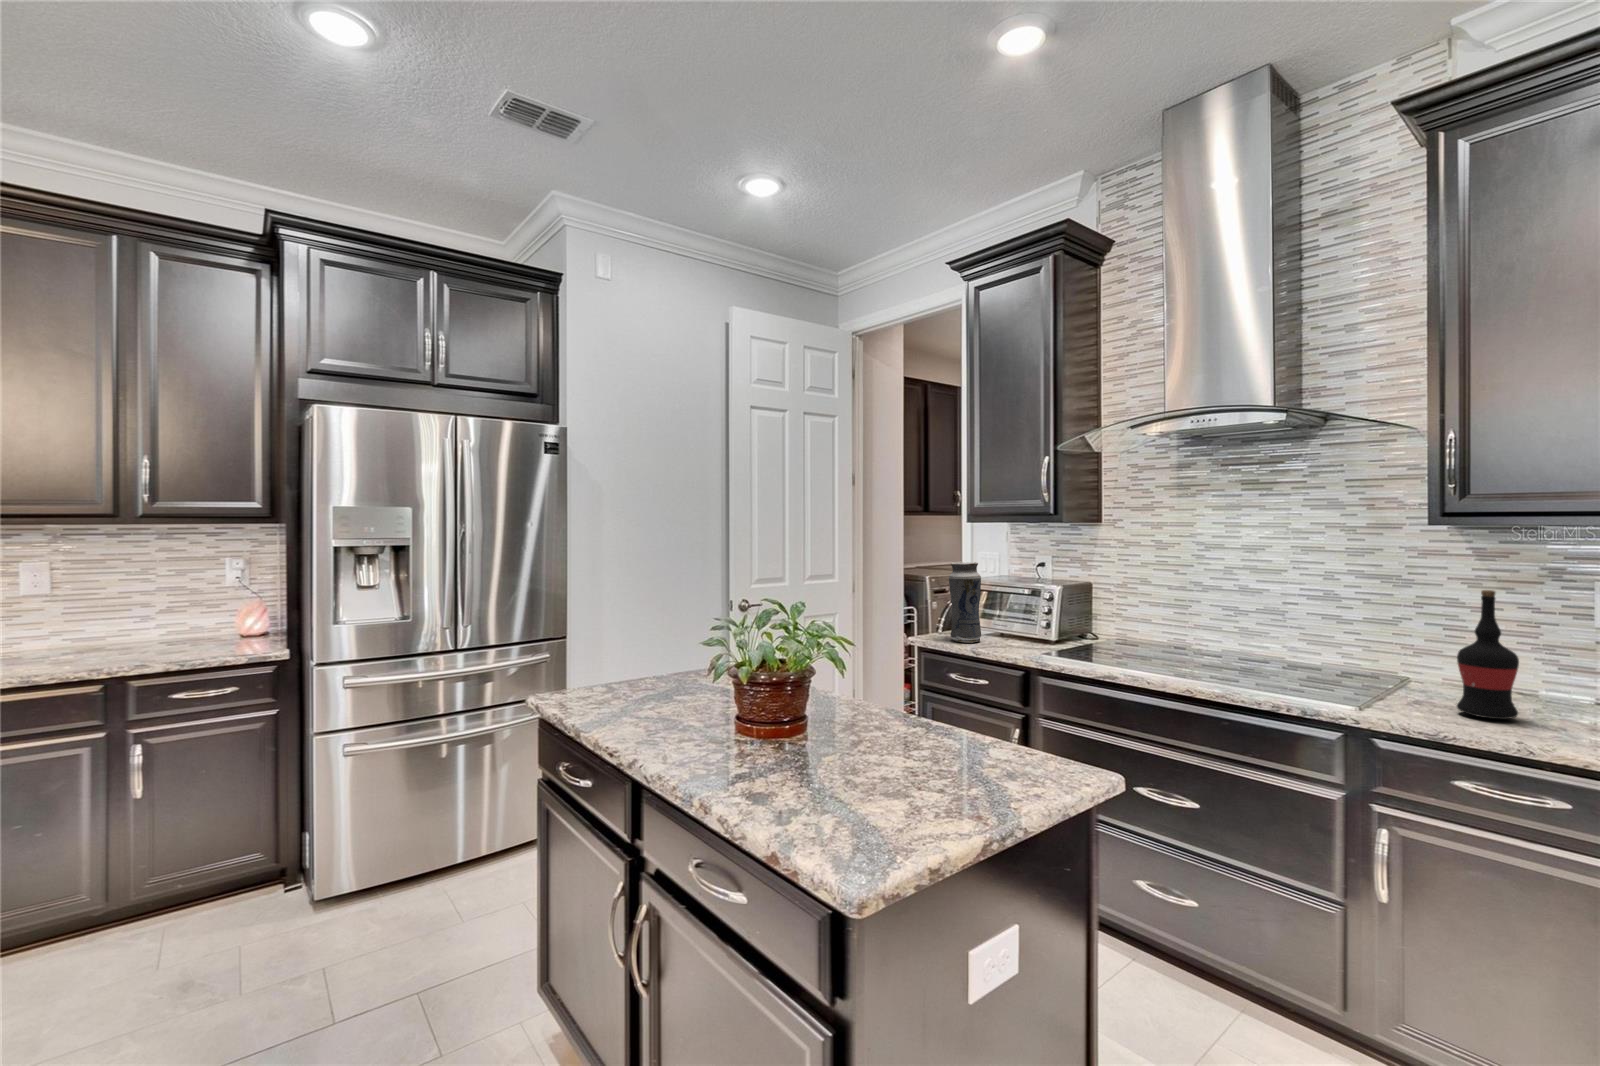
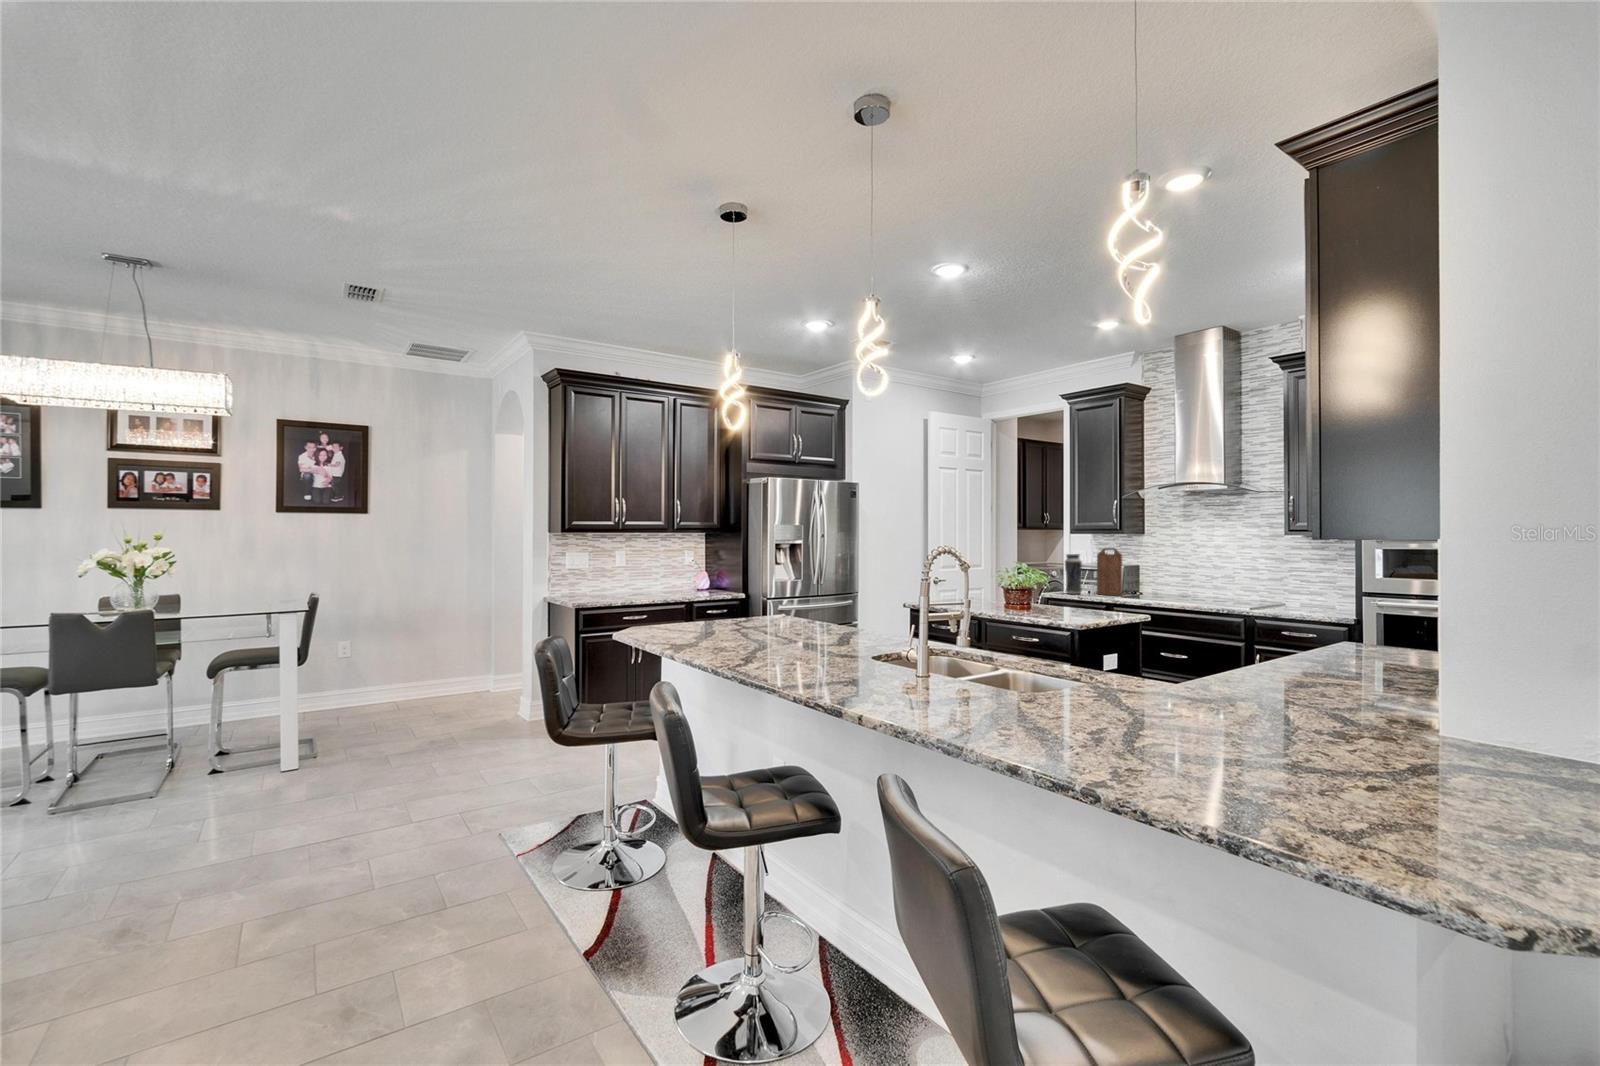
cutting board: none [1010,550,1059,647] -> present [1097,548,1122,596]
wine bottle: present [1457,590,1519,719] -> none [1288,560,1310,610]

